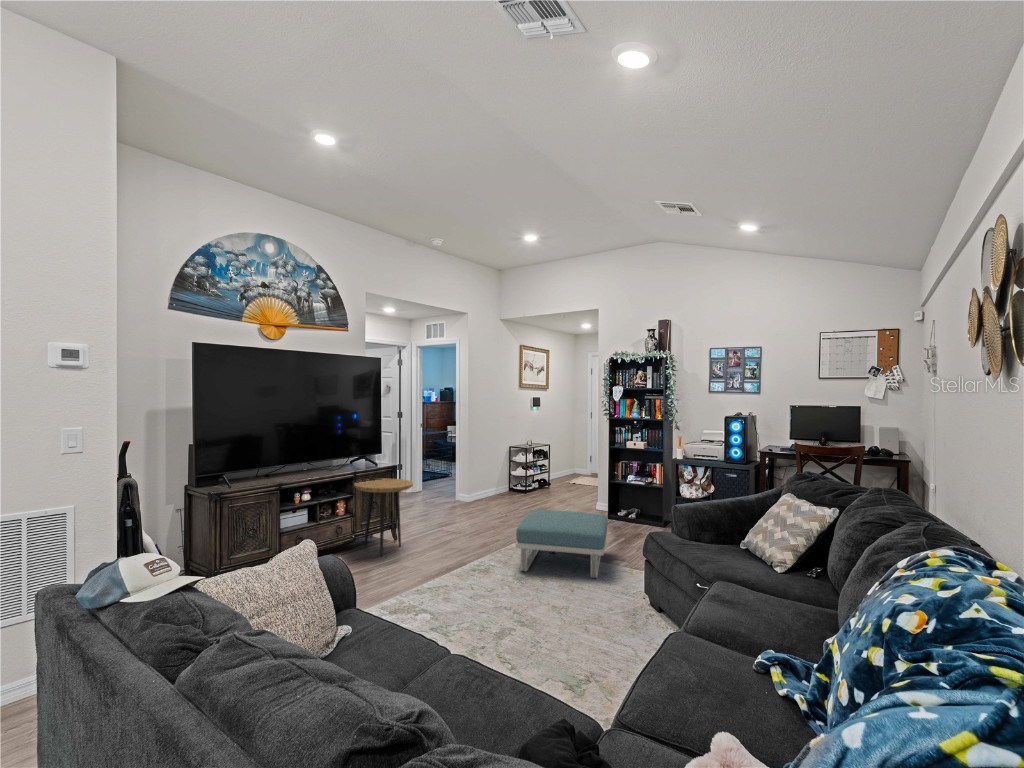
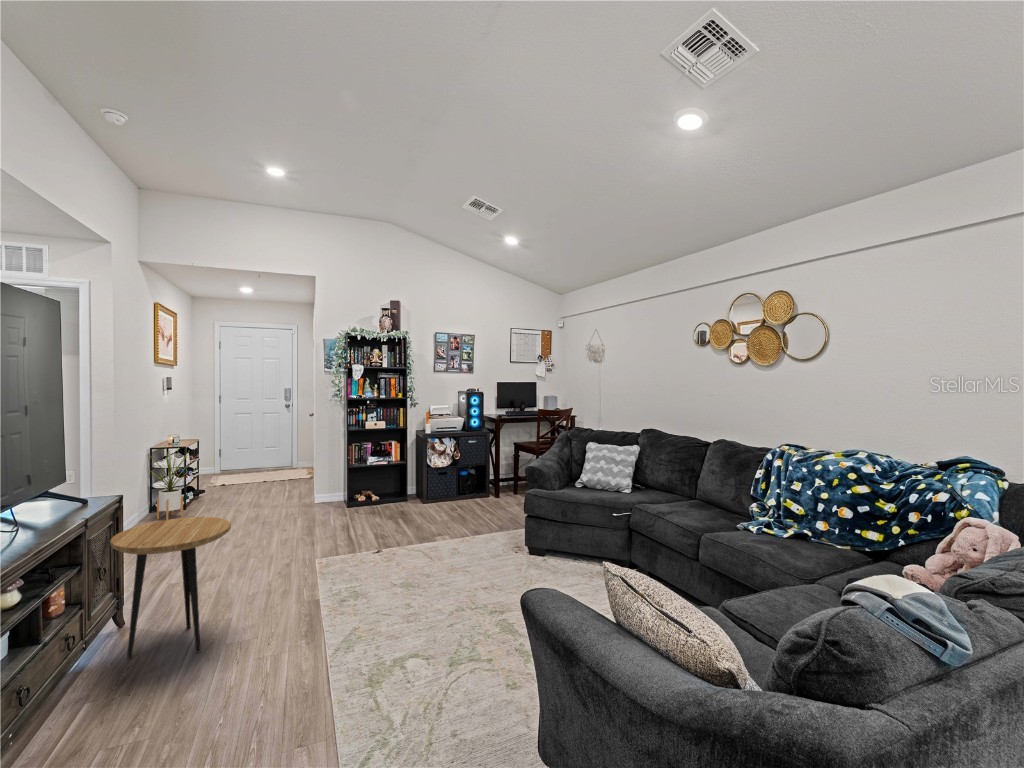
house plant: none [495,445,523,499] -> present [150,450,188,520]
footstool: present [515,510,608,578] -> none [353,498,478,579]

